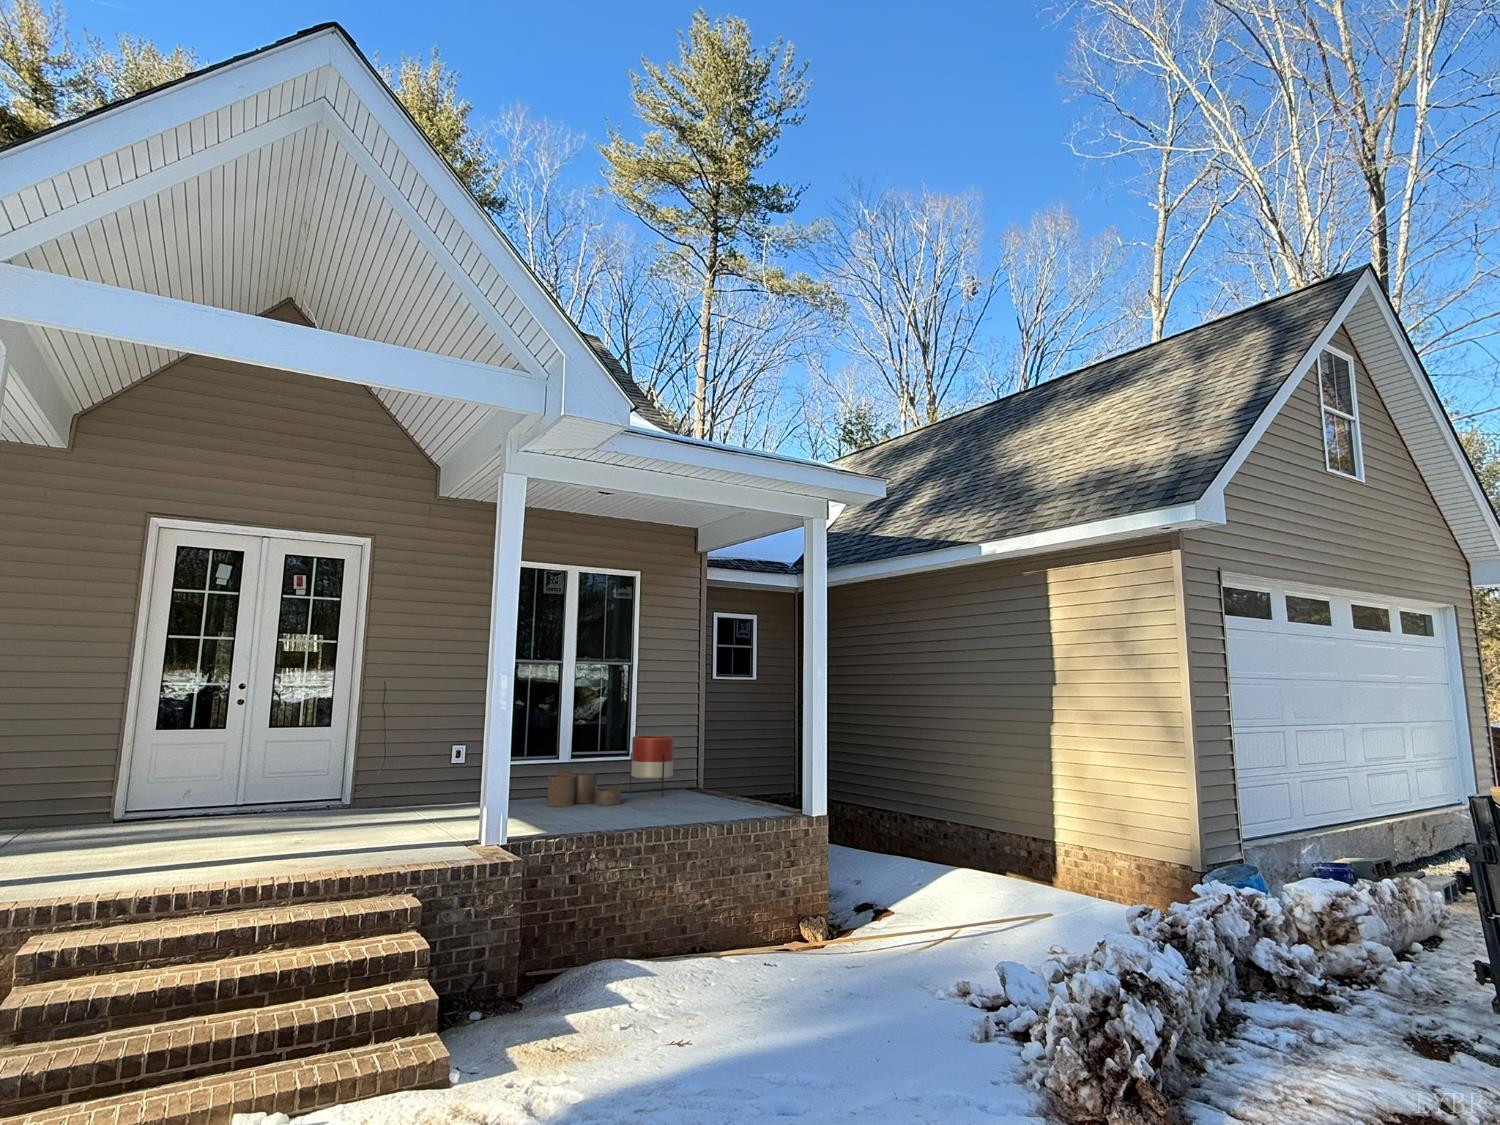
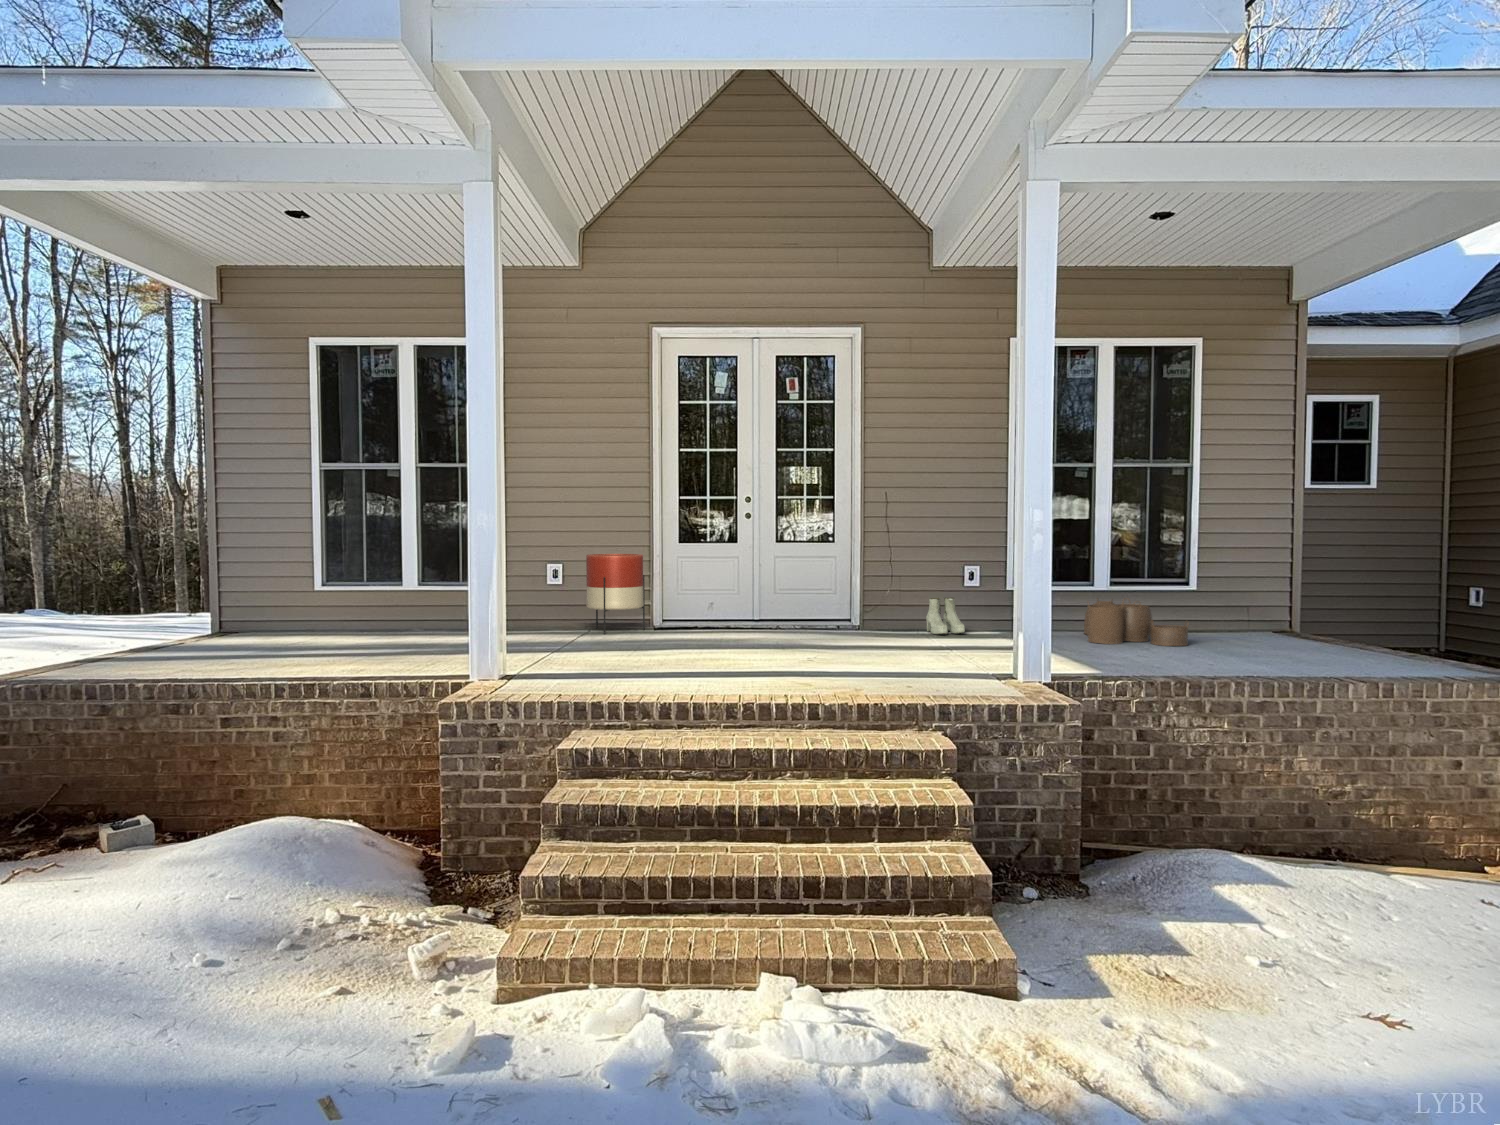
planter: present [630,736,674,796] -> present [586,554,645,634]
boots: none [413,773,447,807] -> present [926,597,965,634]

